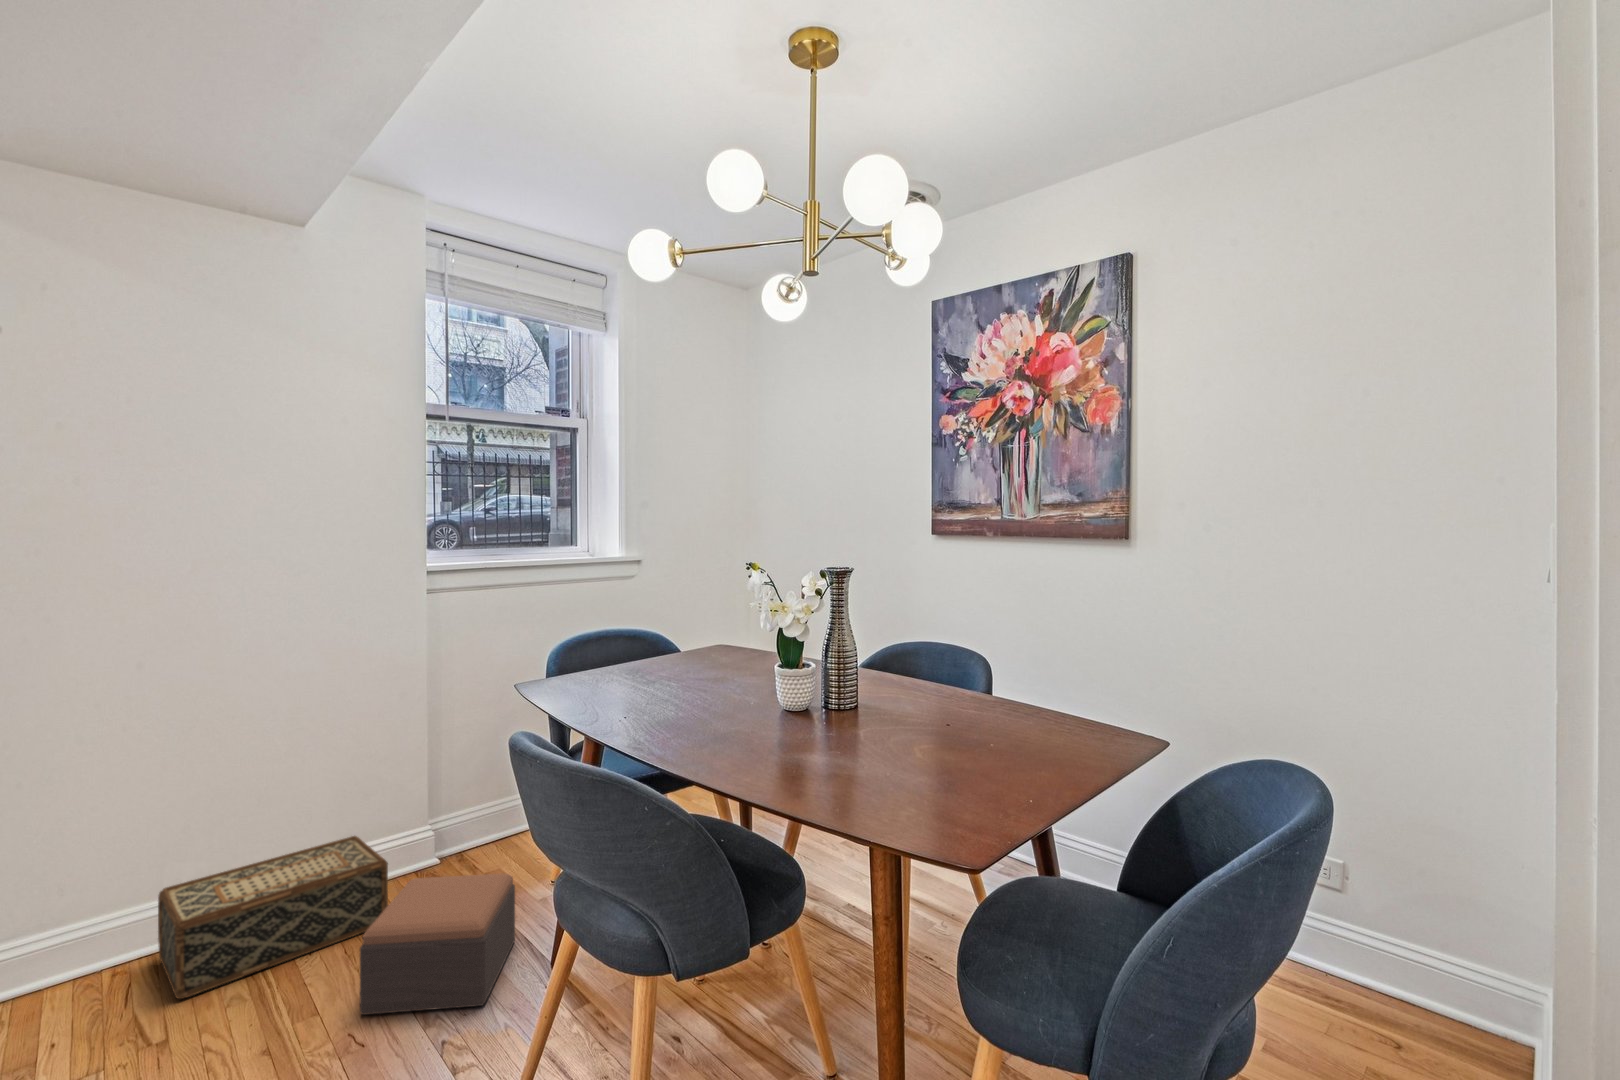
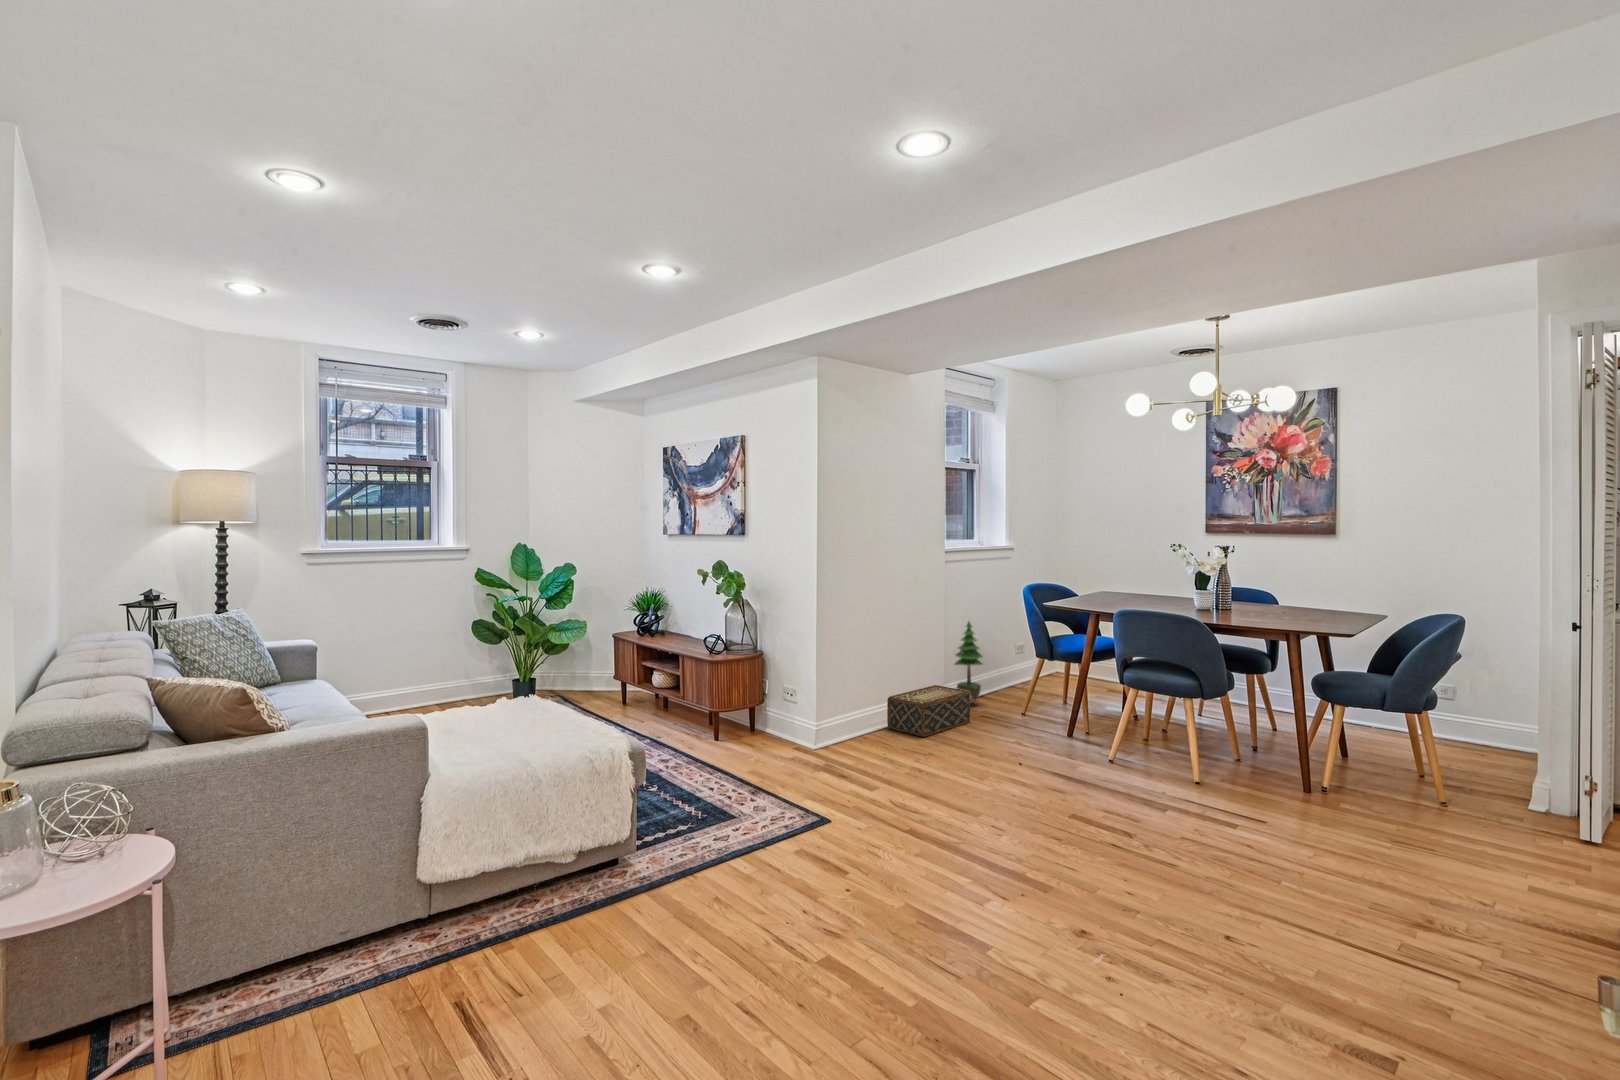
potted tree: none [440,695,504,857] -> present [955,622,982,703]
footstool: present [360,874,515,1015] -> none [995,694,1059,741]

